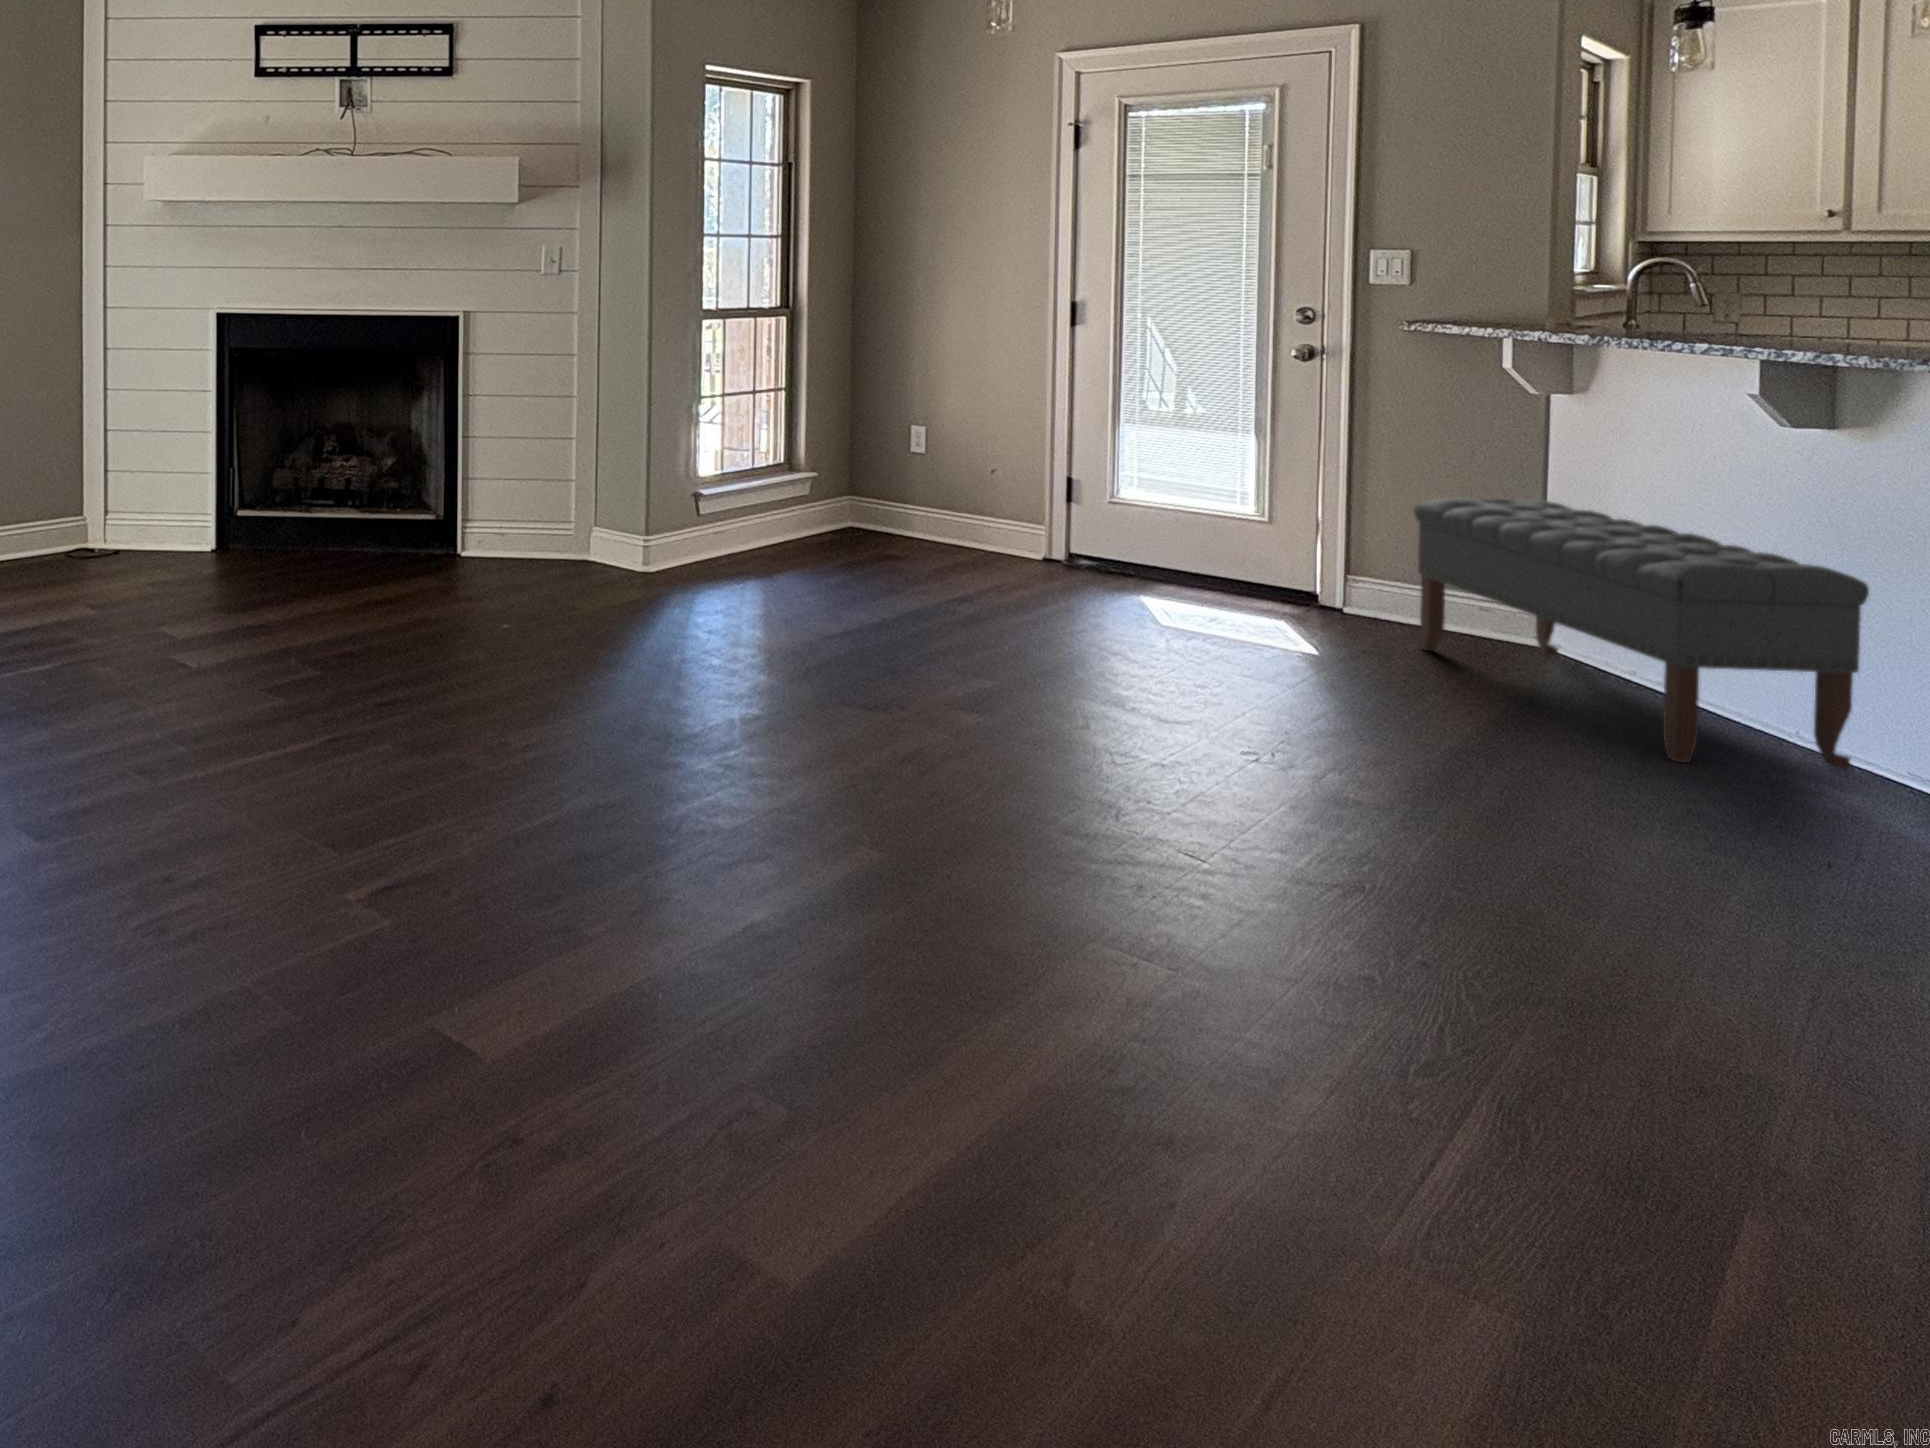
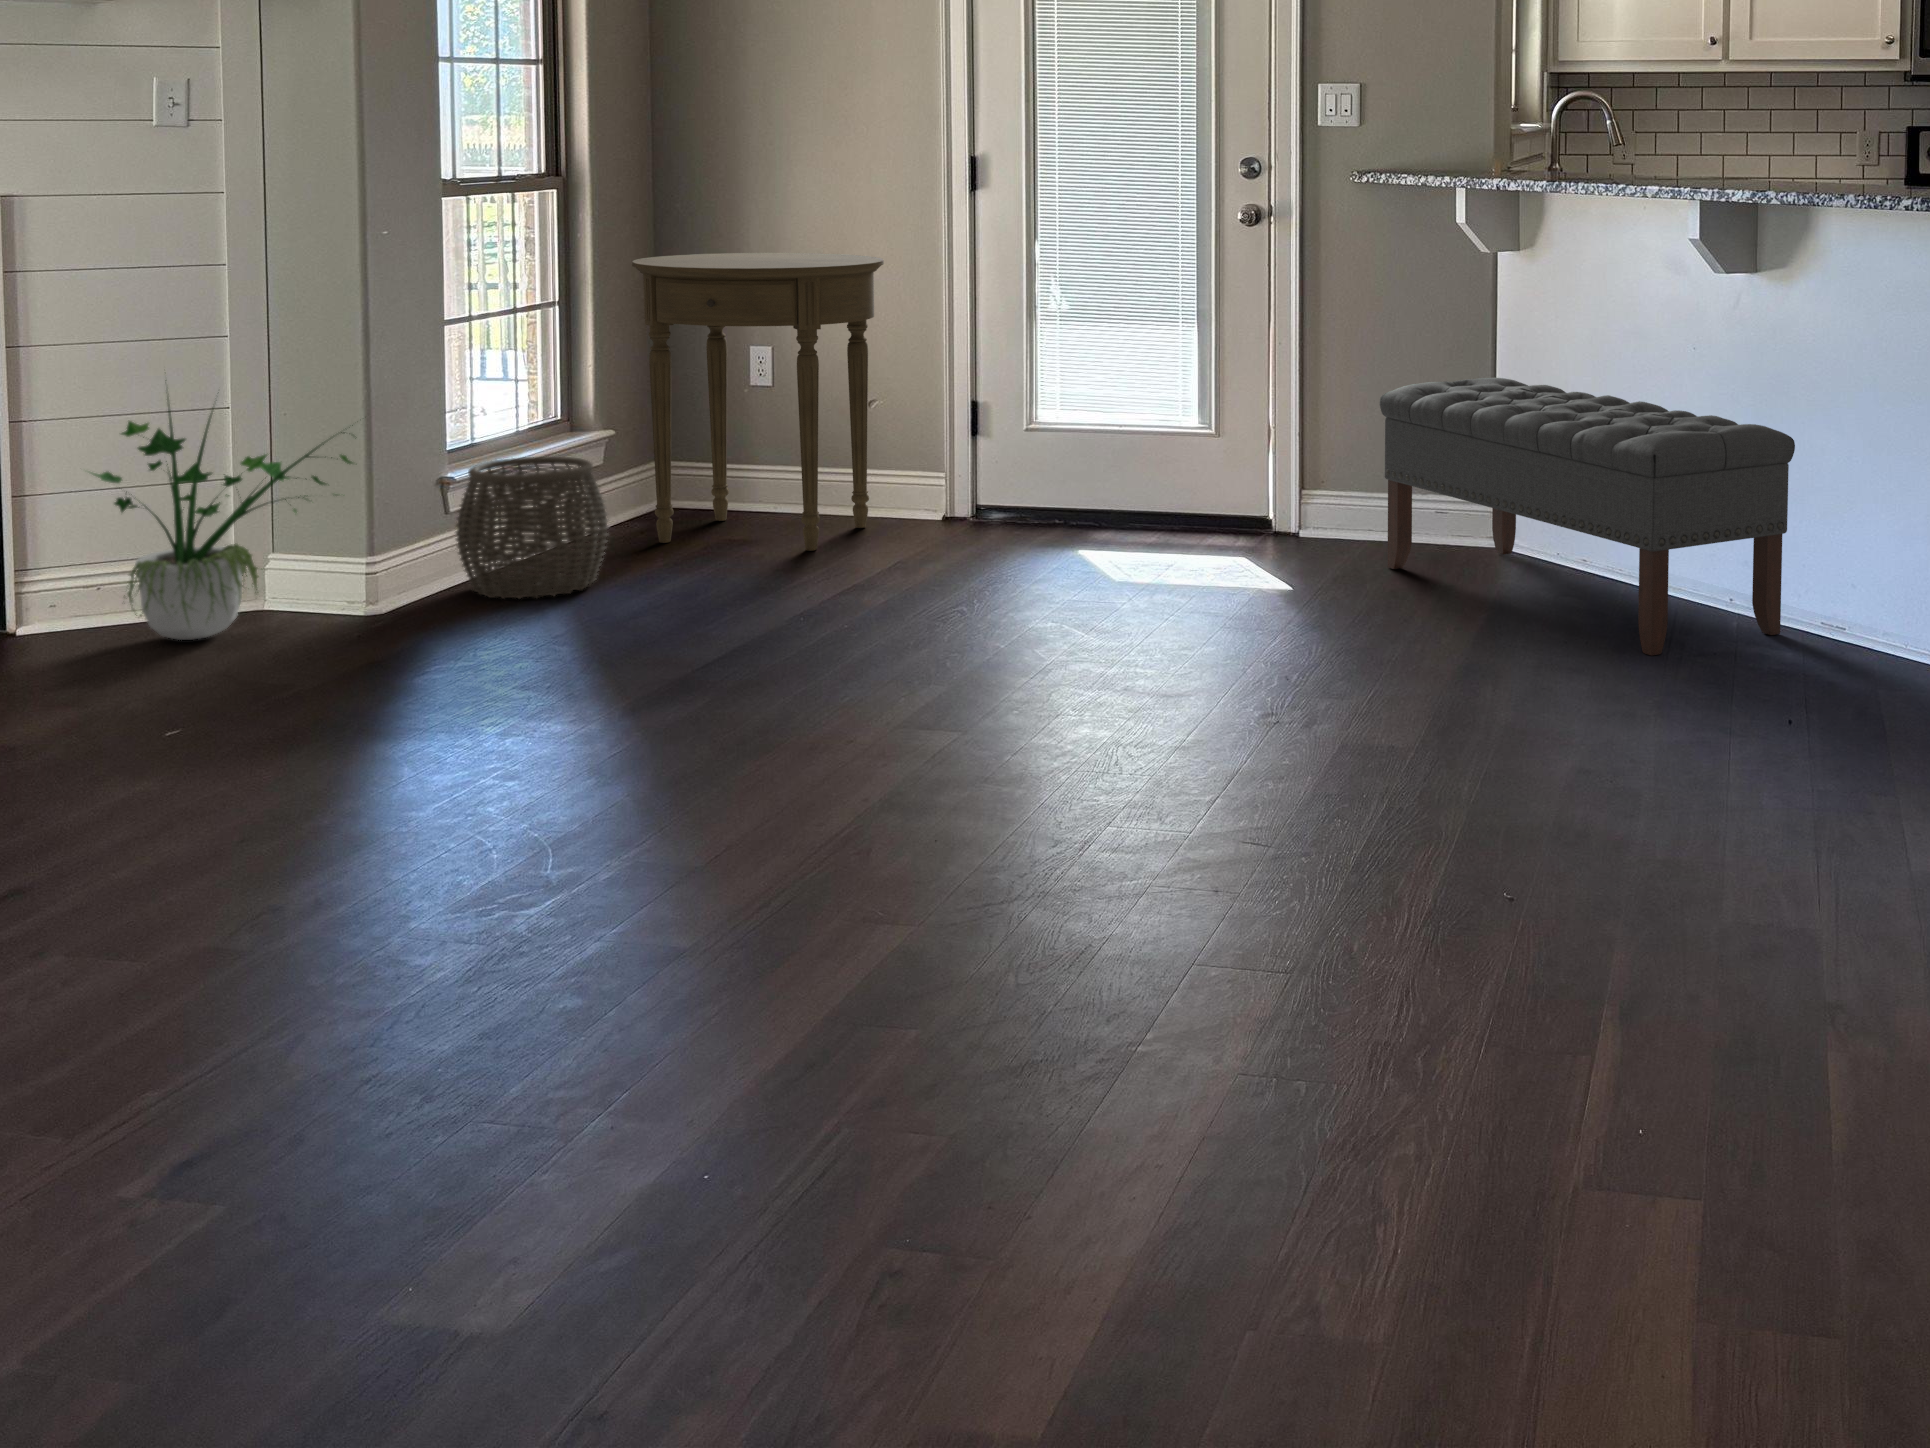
side table: none [824,364,998,572] -> present [632,253,884,551]
potted plant: none [493,411,649,573] -> present [92,406,353,640]
woven basket: none [697,486,793,578] -> present [456,456,609,599]

